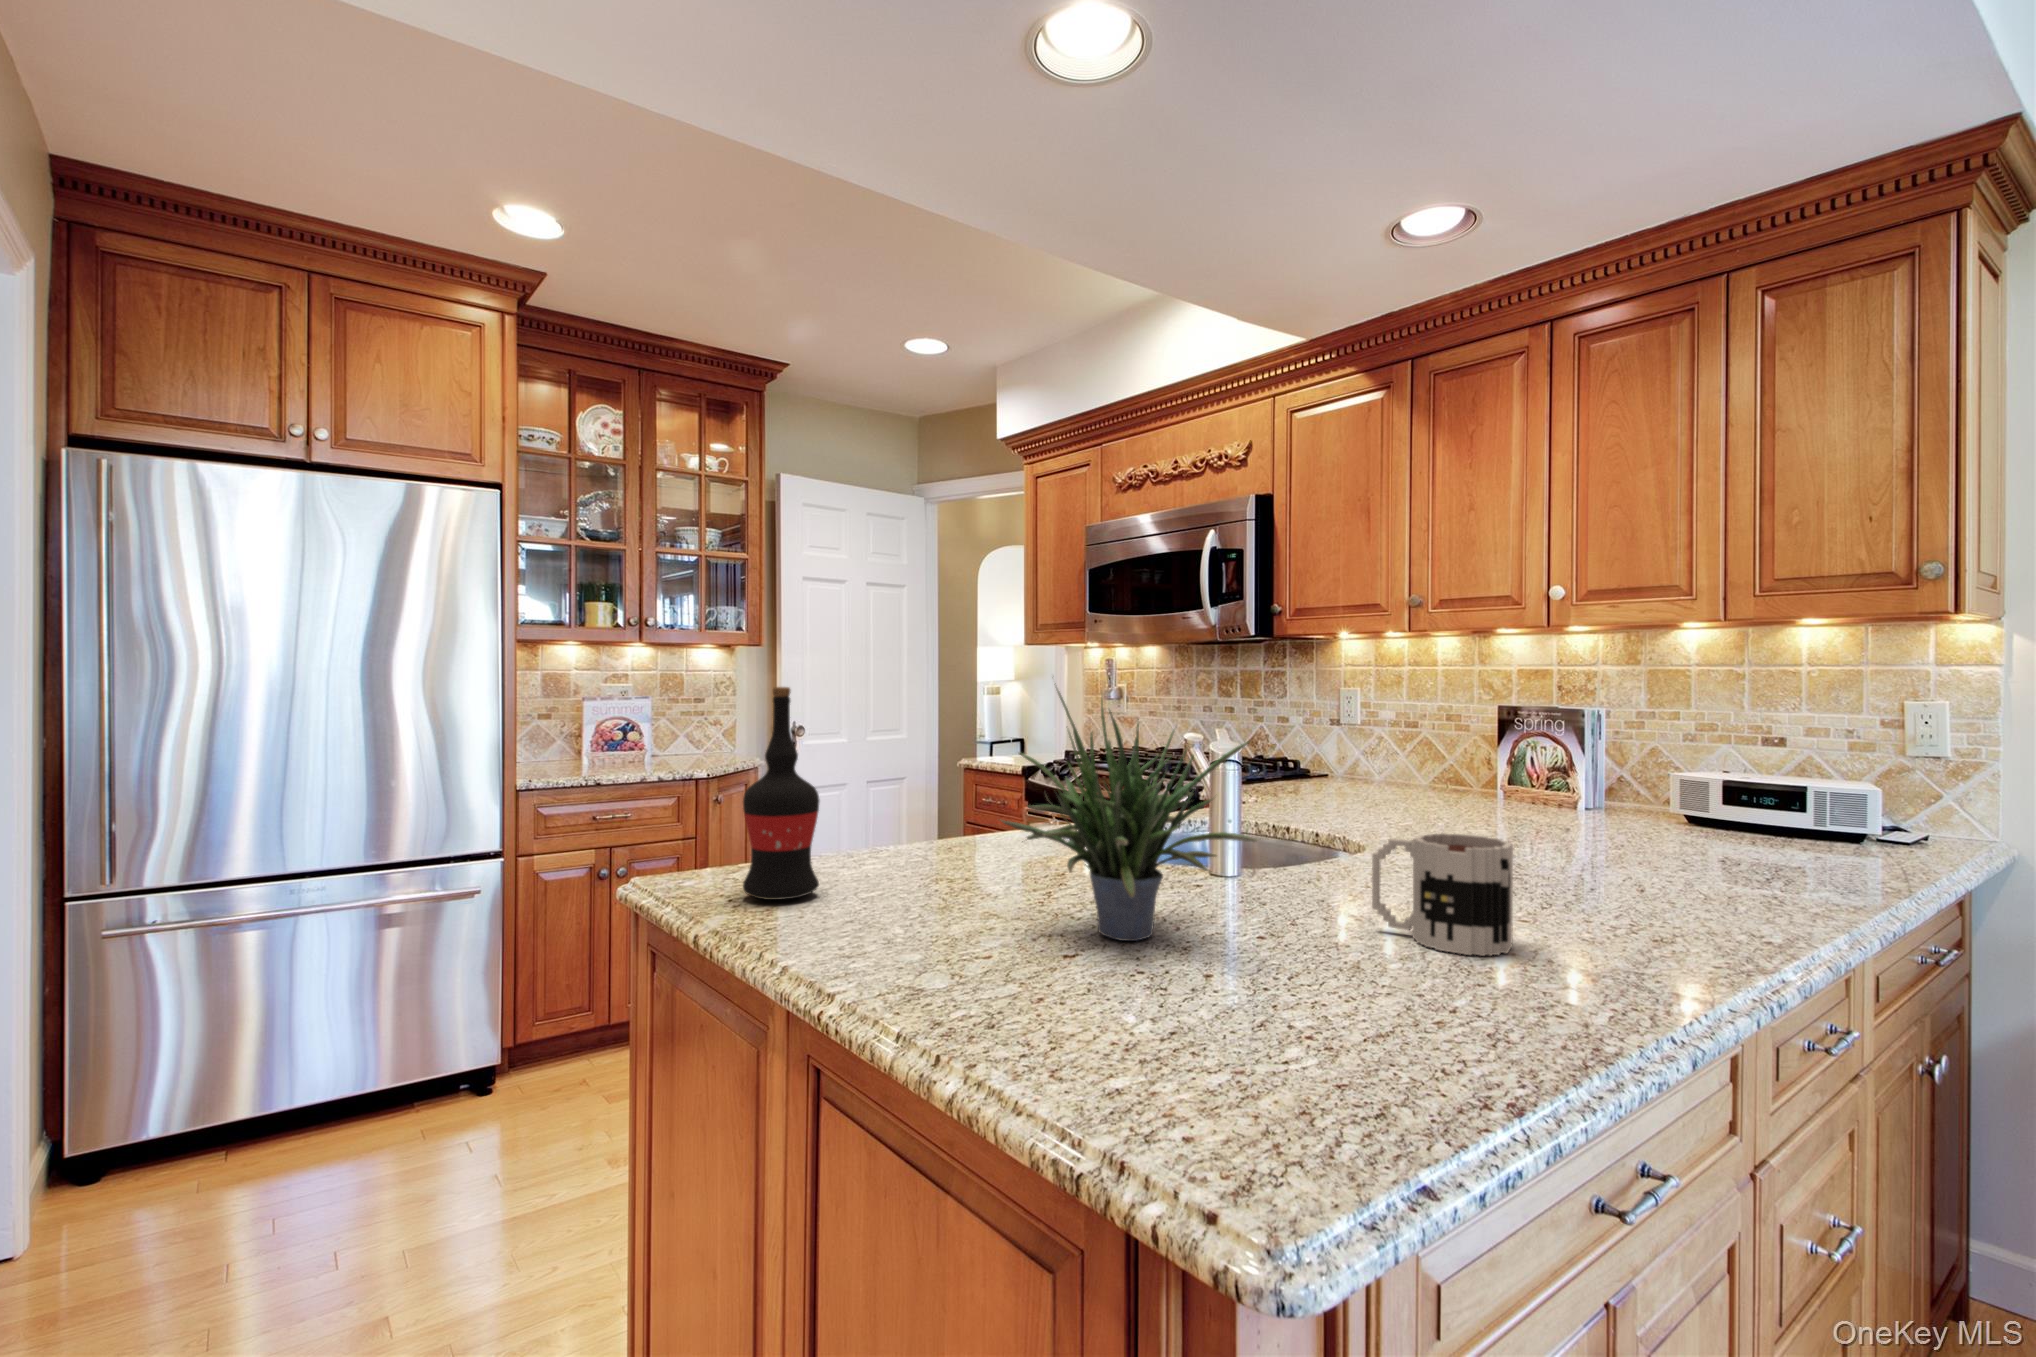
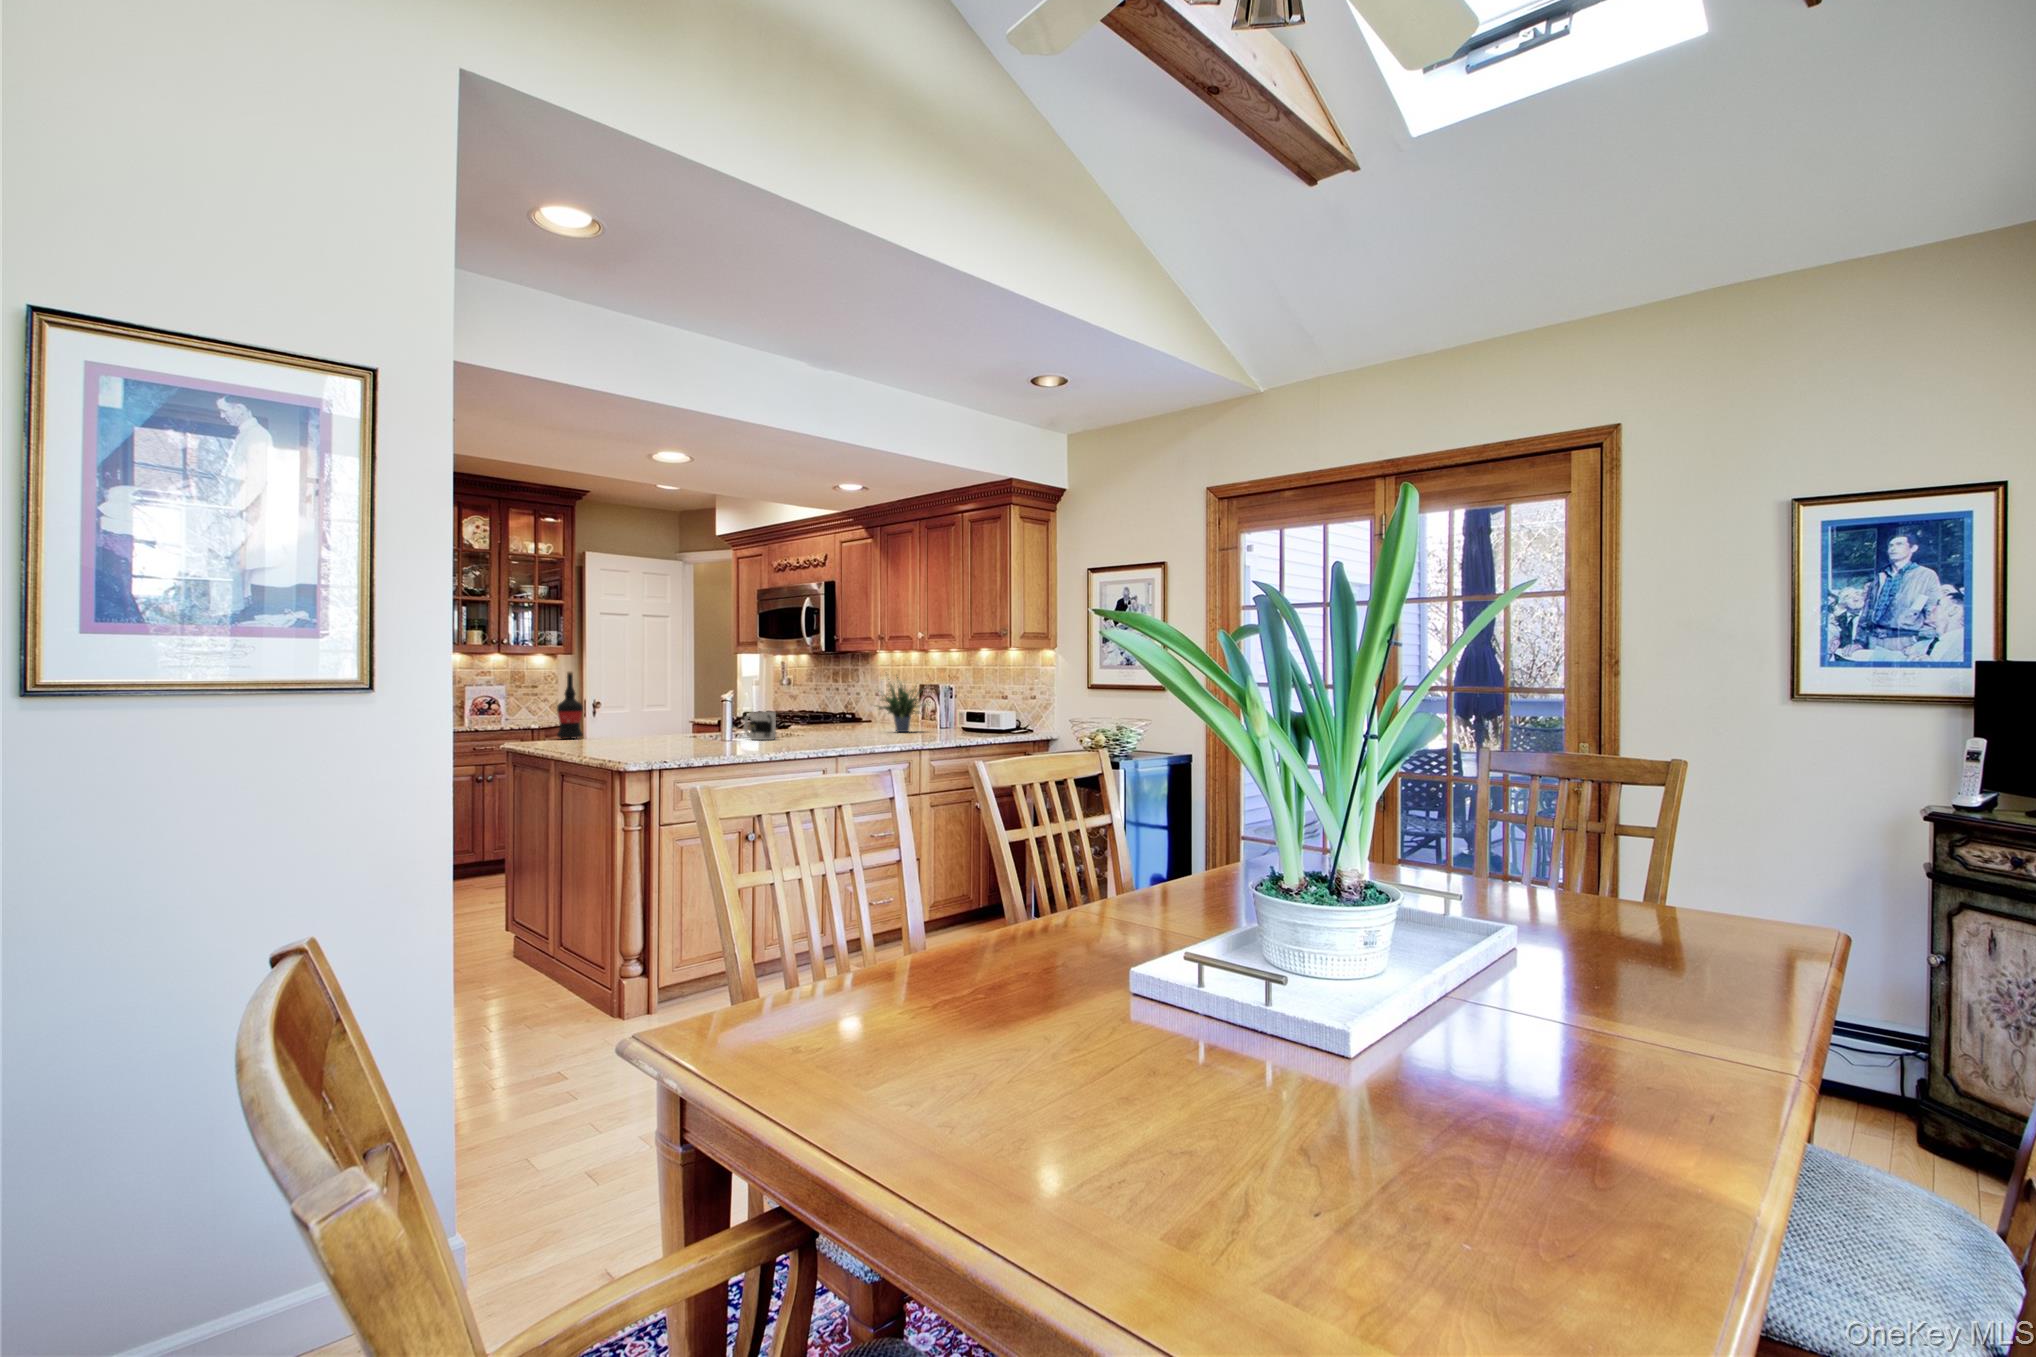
potted plant: present [1002,689,1258,941] -> present [879,677,929,732]

